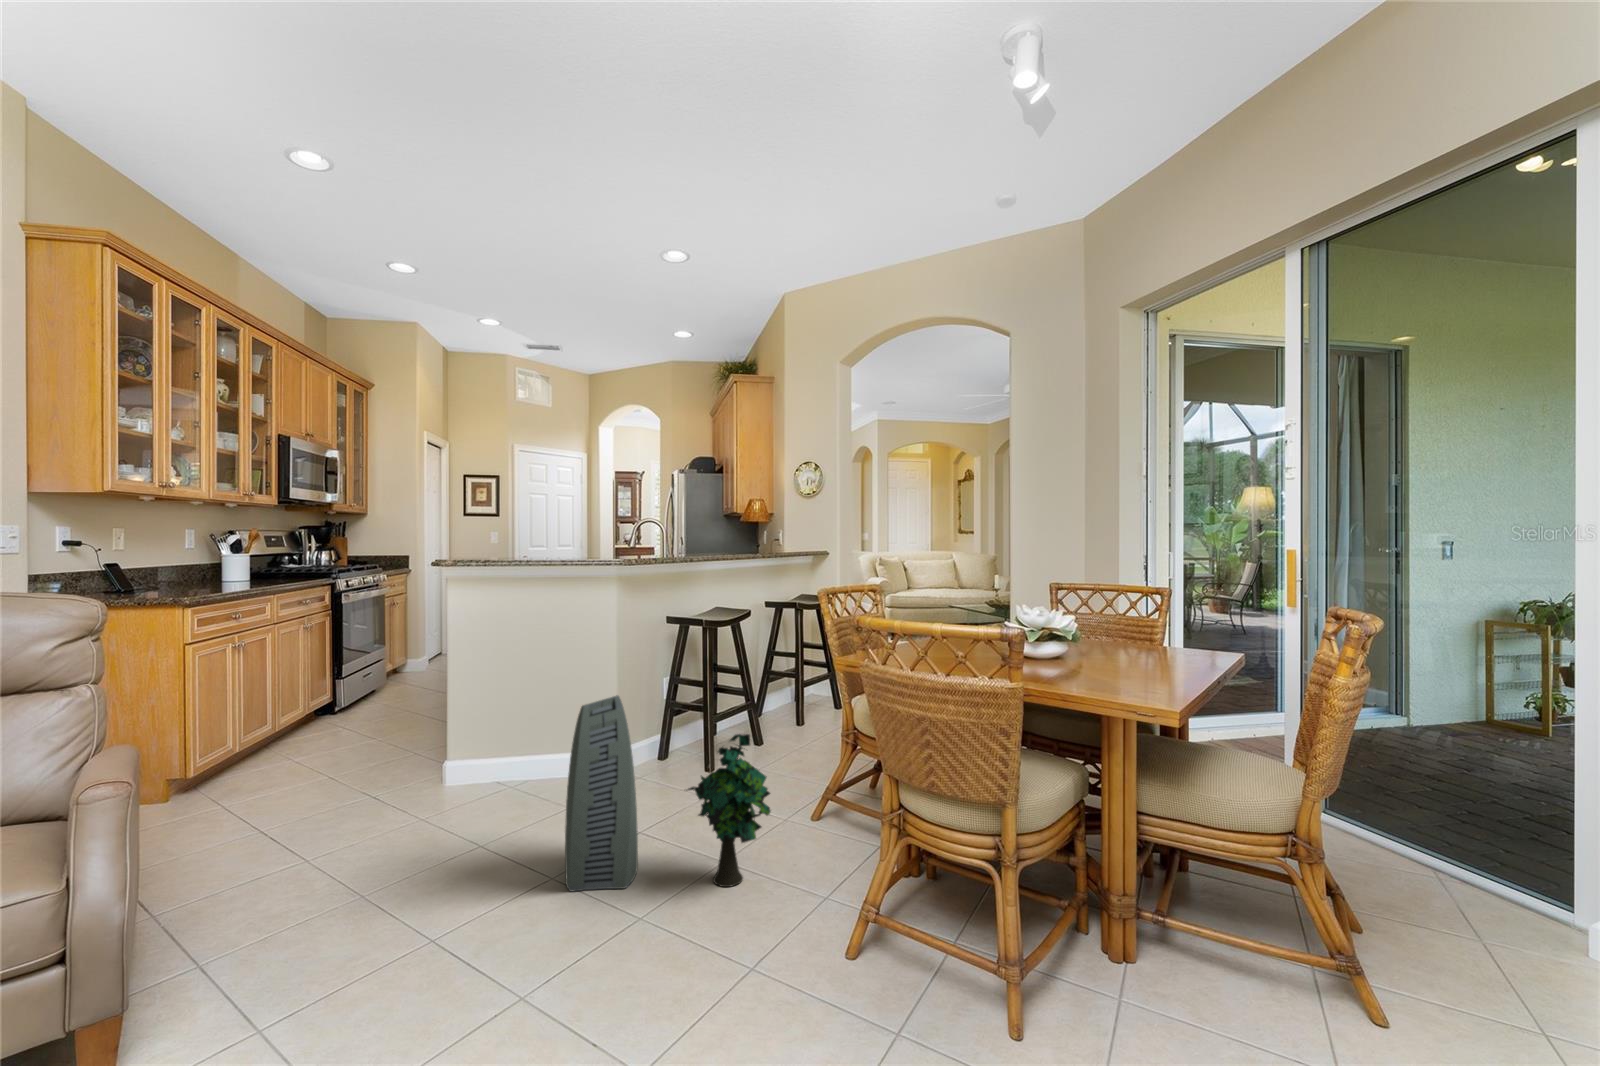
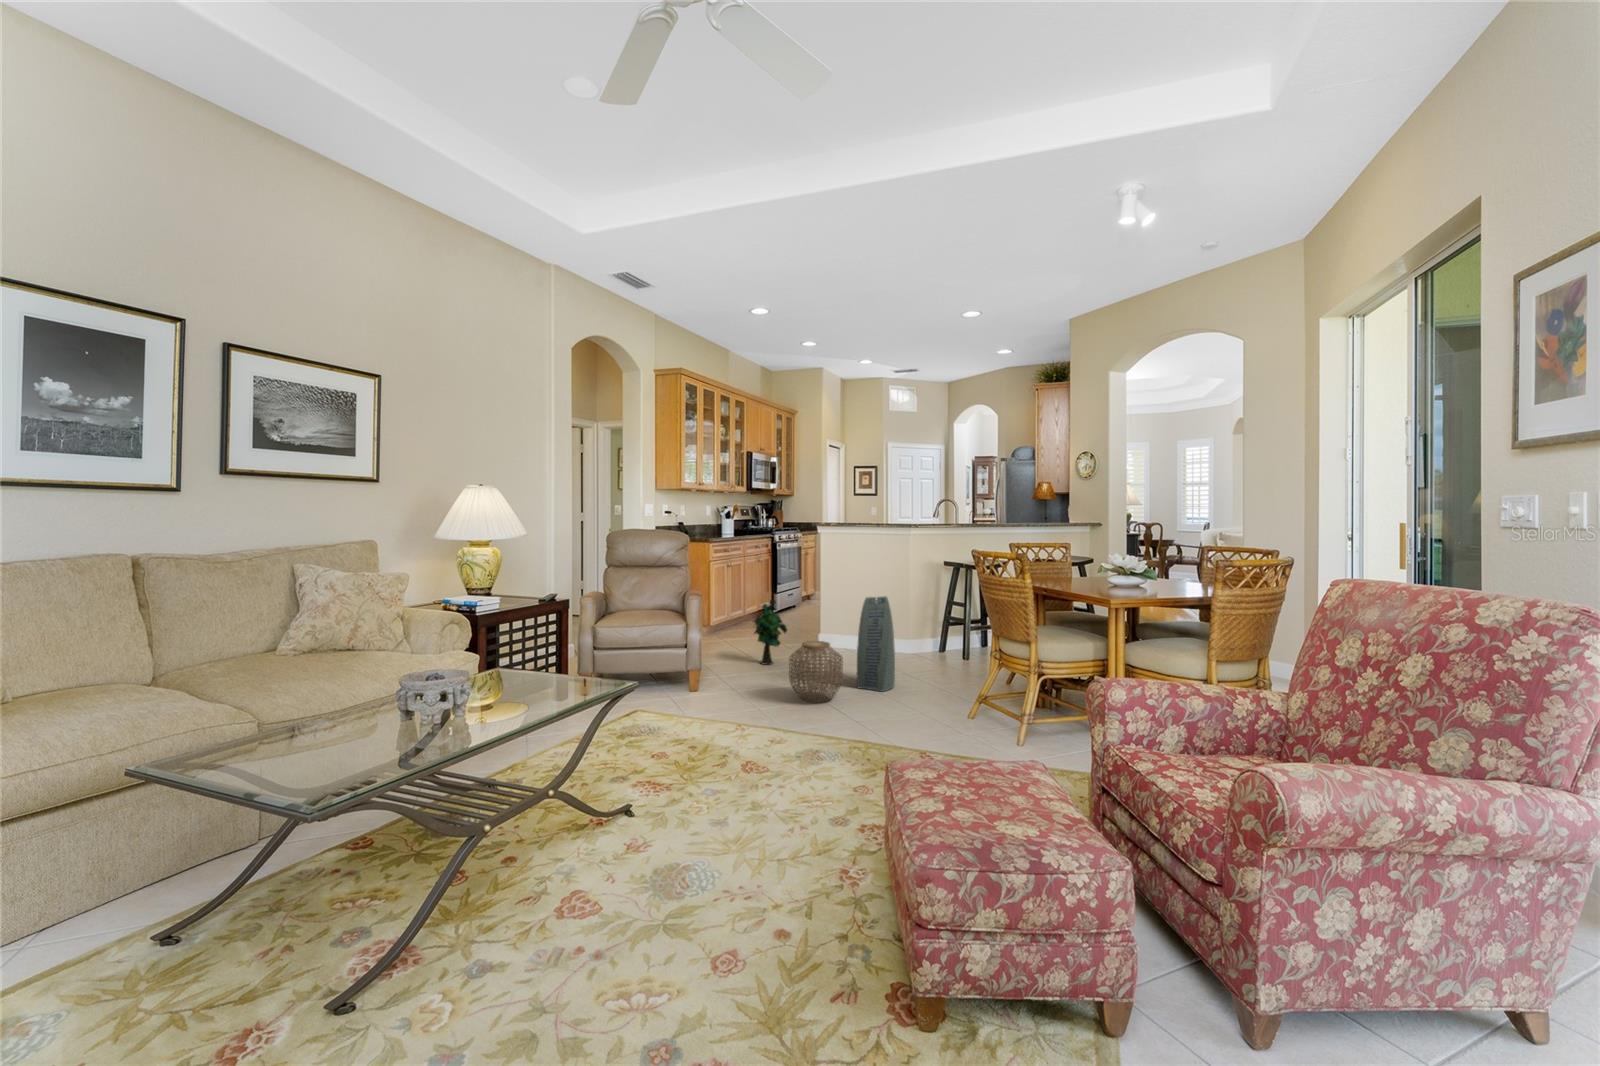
decorative plant: present [688,734,771,887] -> present [754,600,787,665]
woven basket: none [420,826,557,991] -> present [789,641,843,703]

